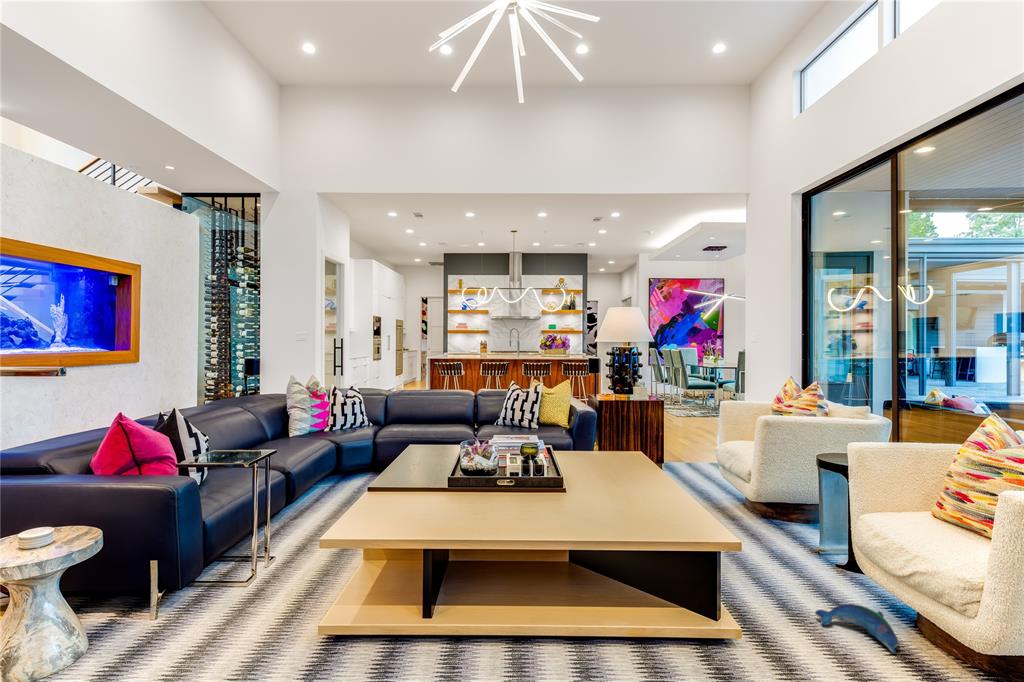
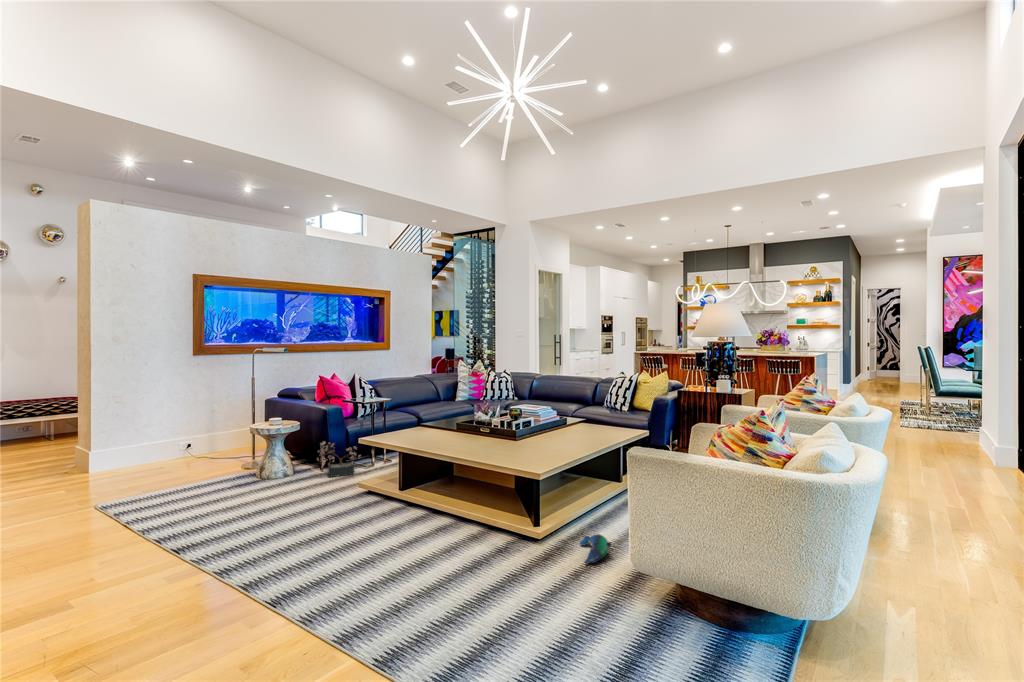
decorative plant: none [186,554,274,635] -> present [318,442,360,477]

